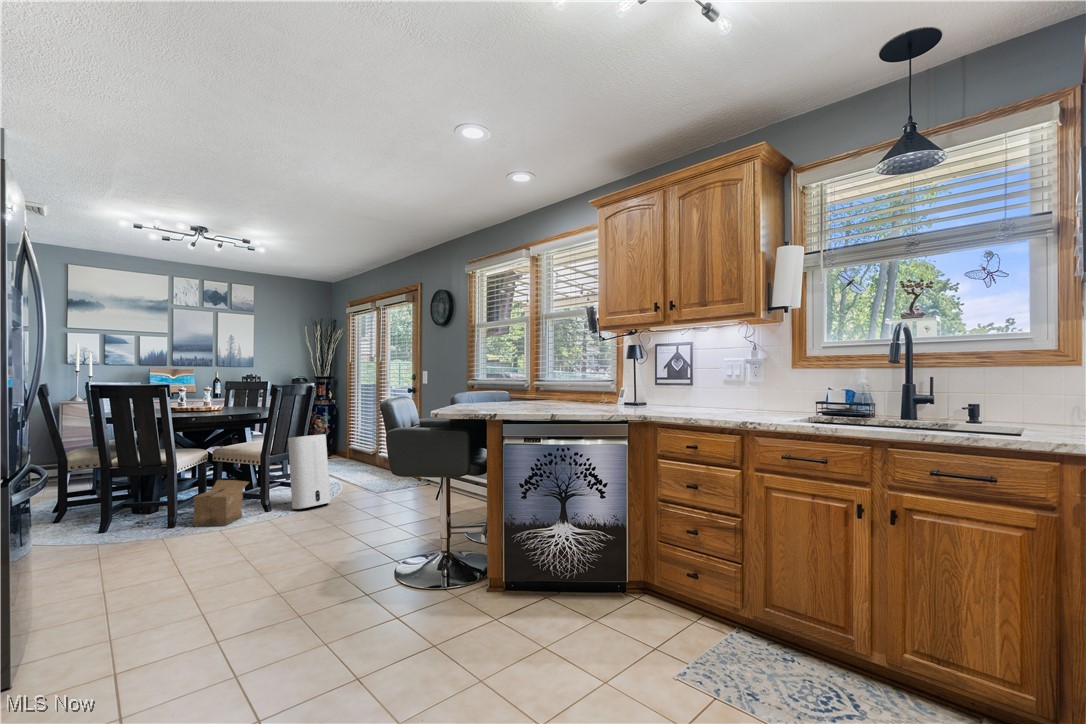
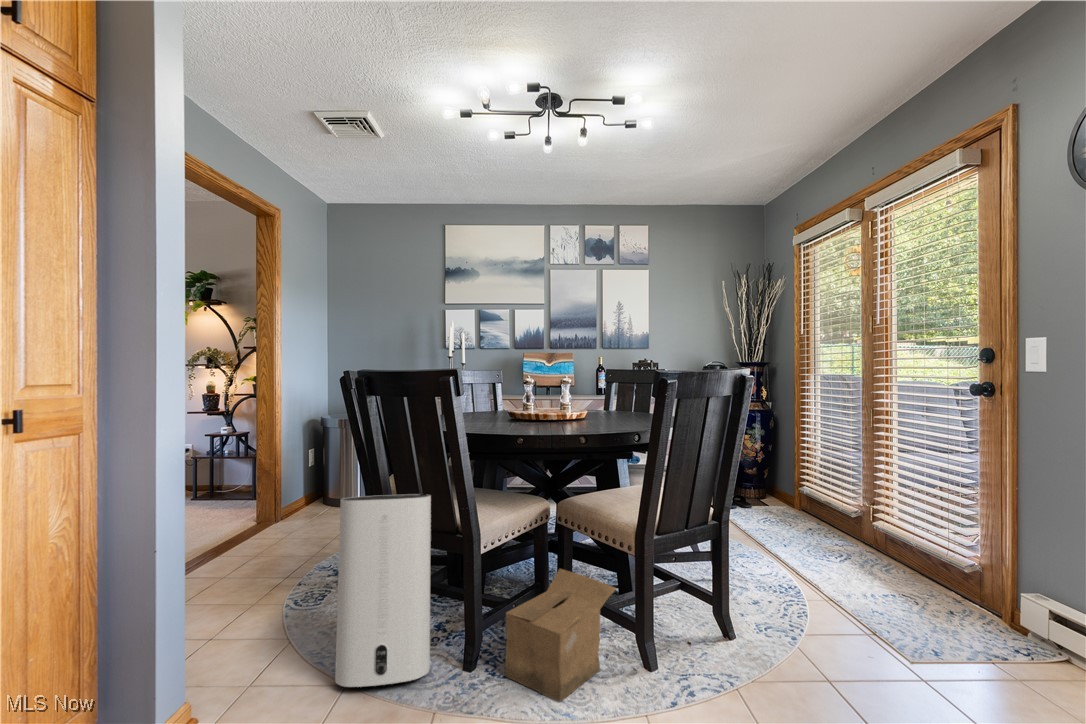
air purifier: present [288,434,330,509] -> present [335,494,431,687]

